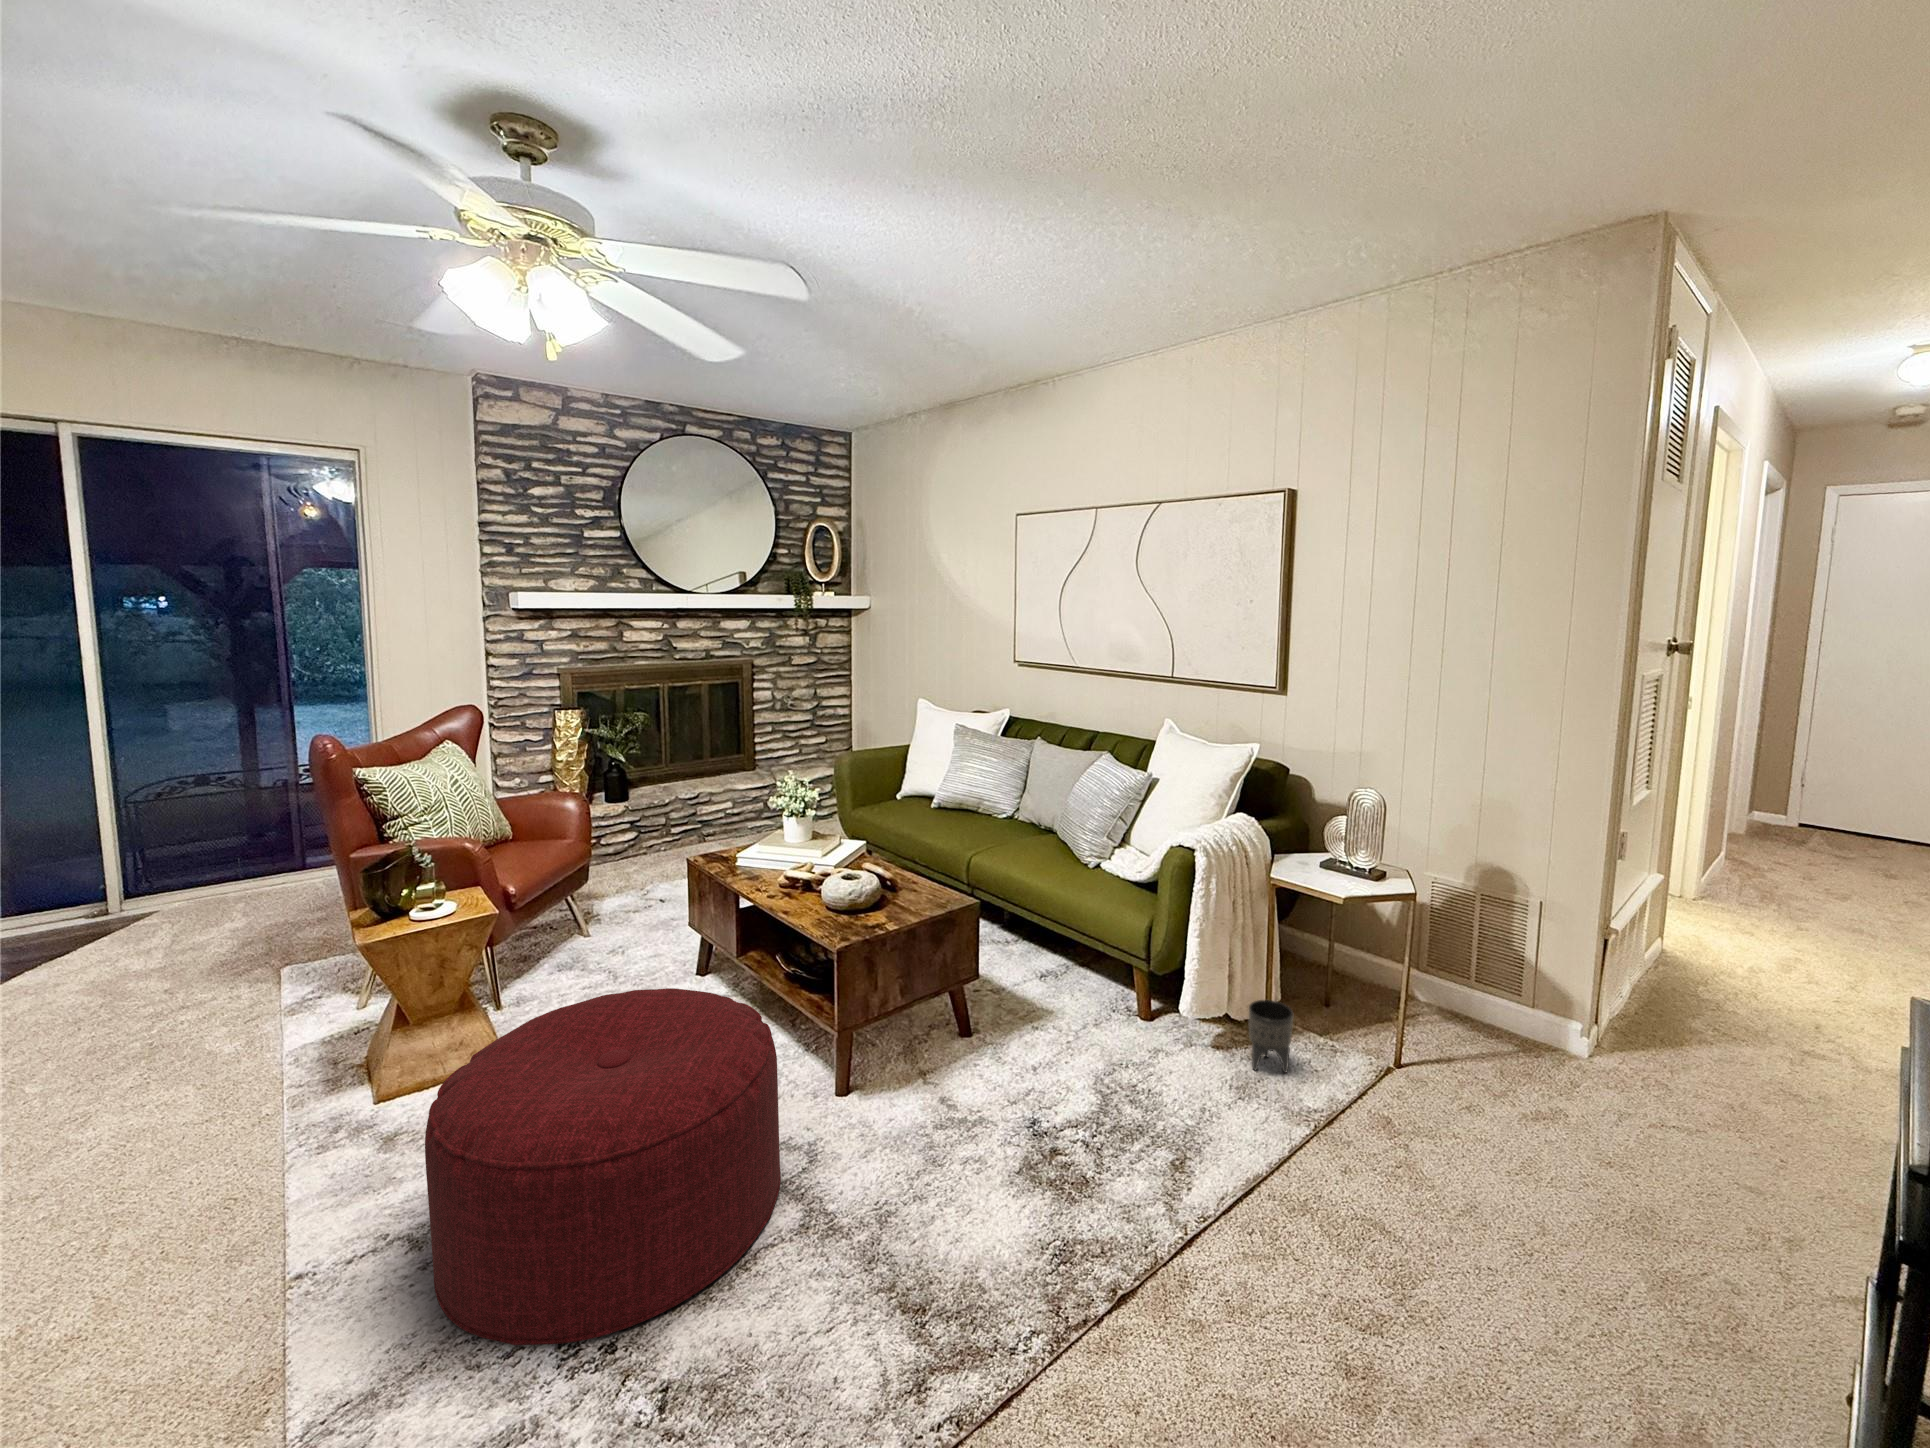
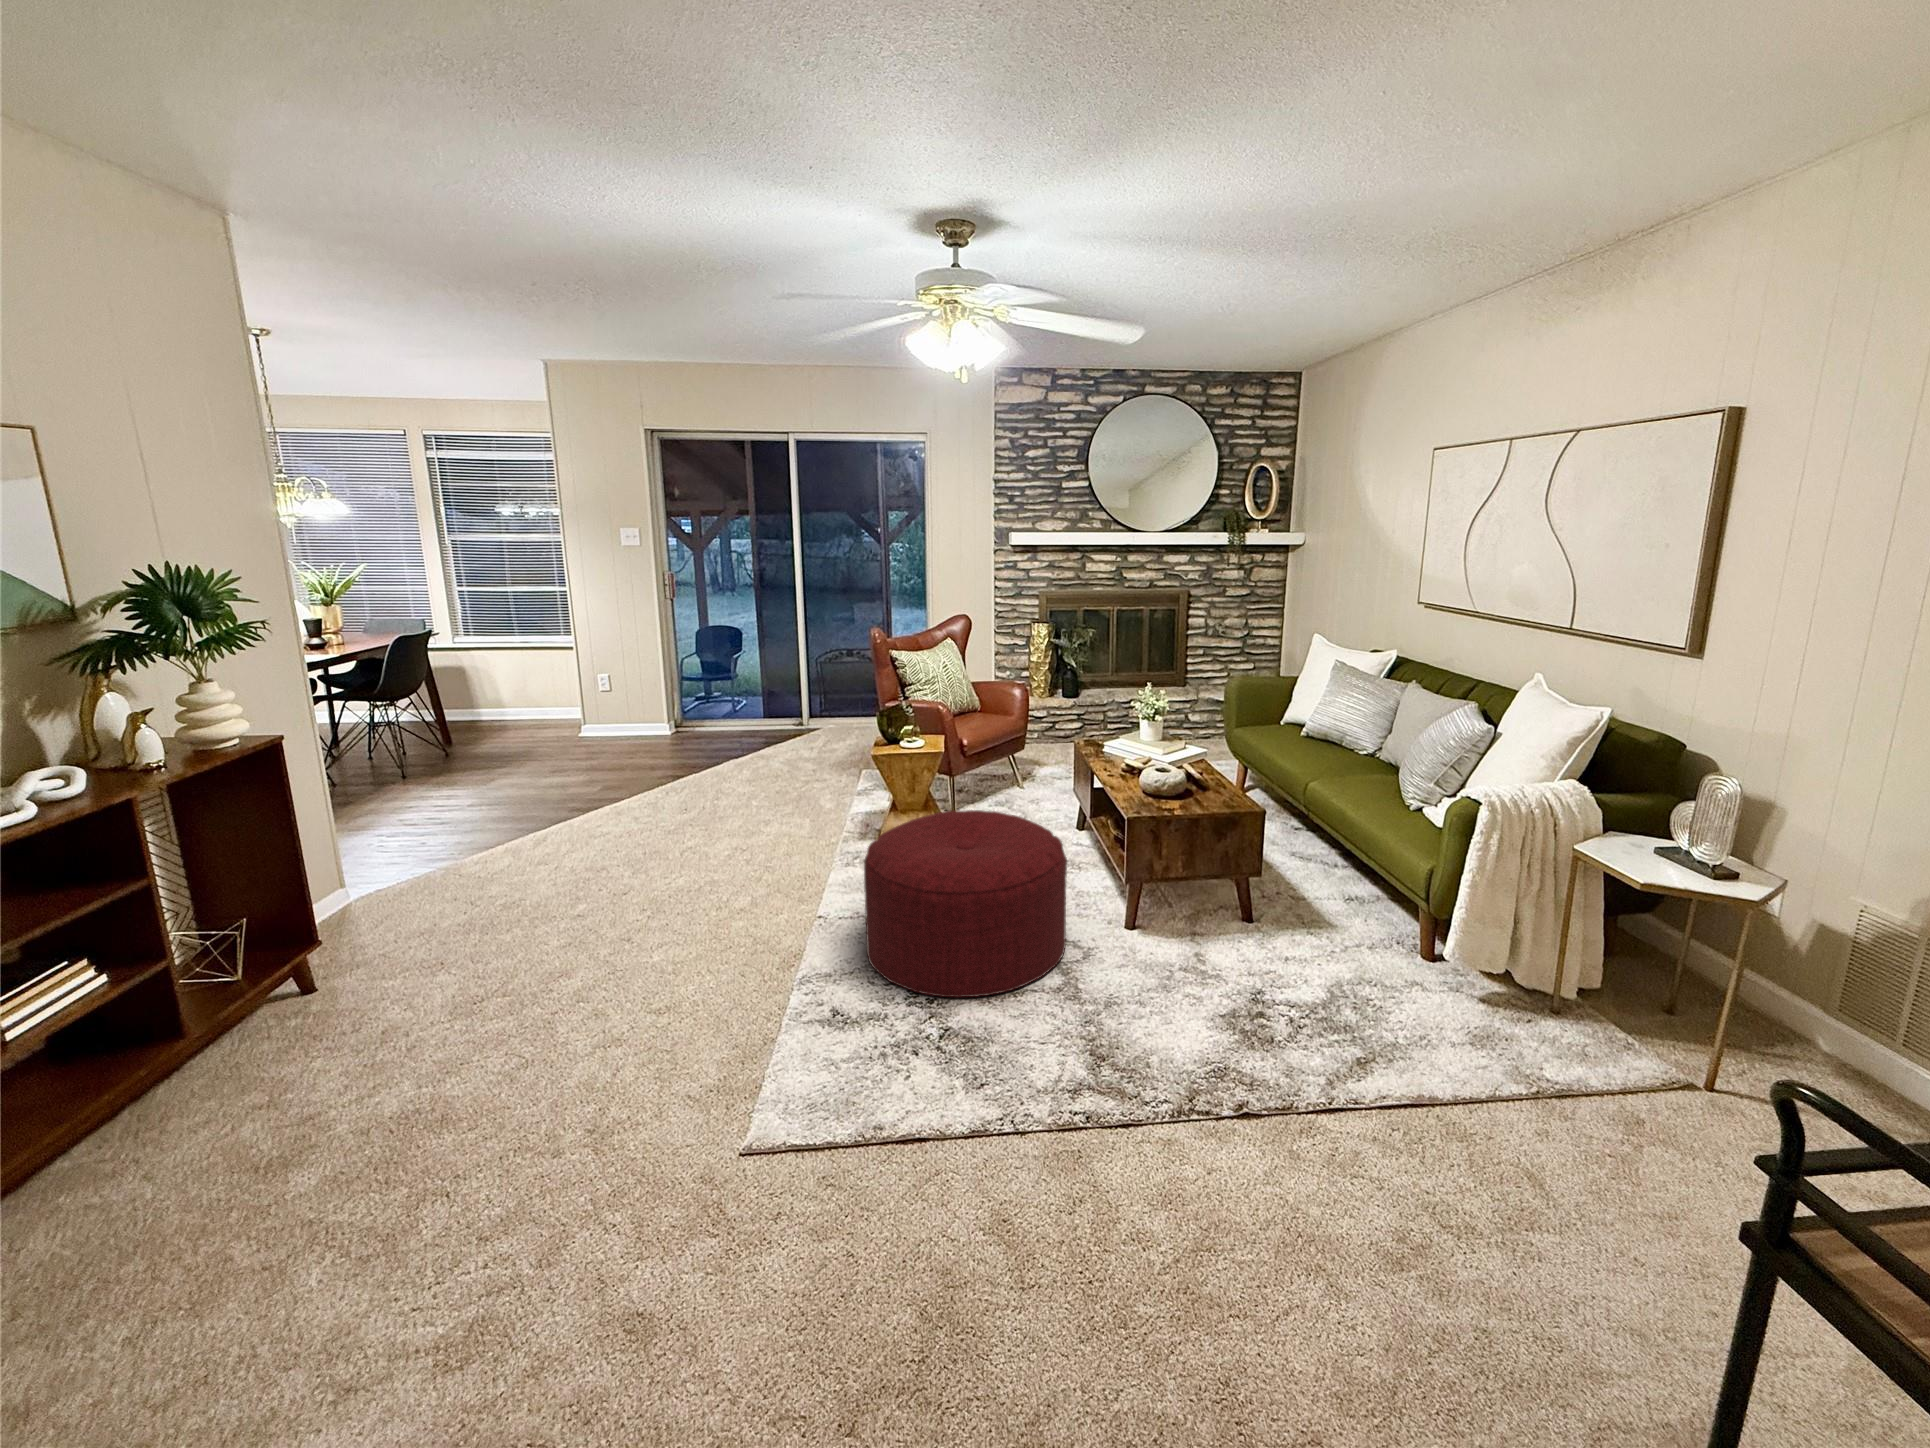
planter: present [1249,1000,1293,1073] -> none [1510,966,1566,1044]

